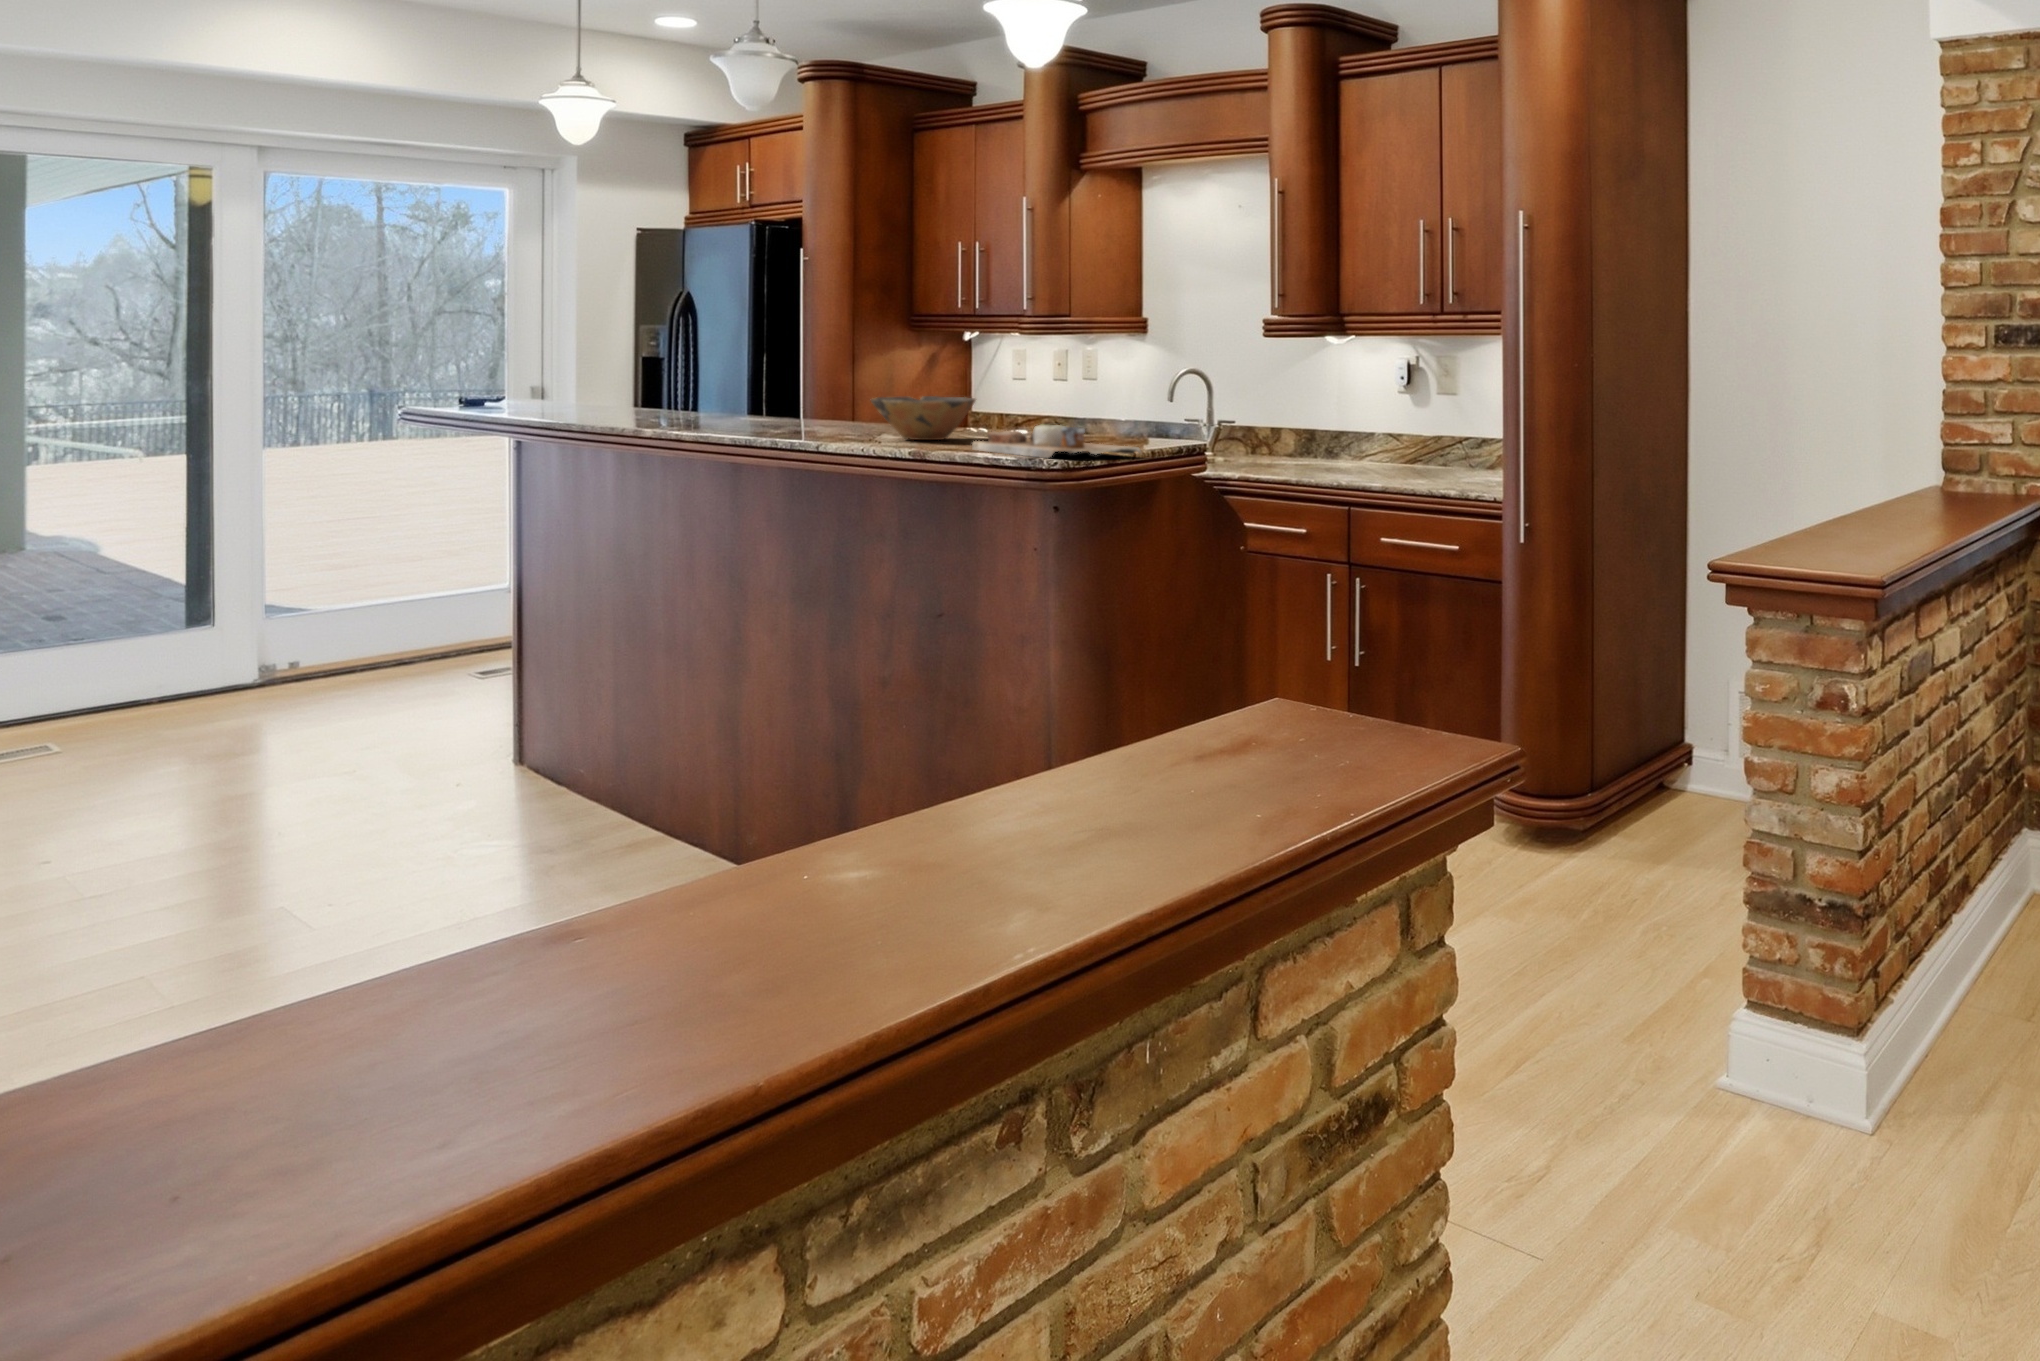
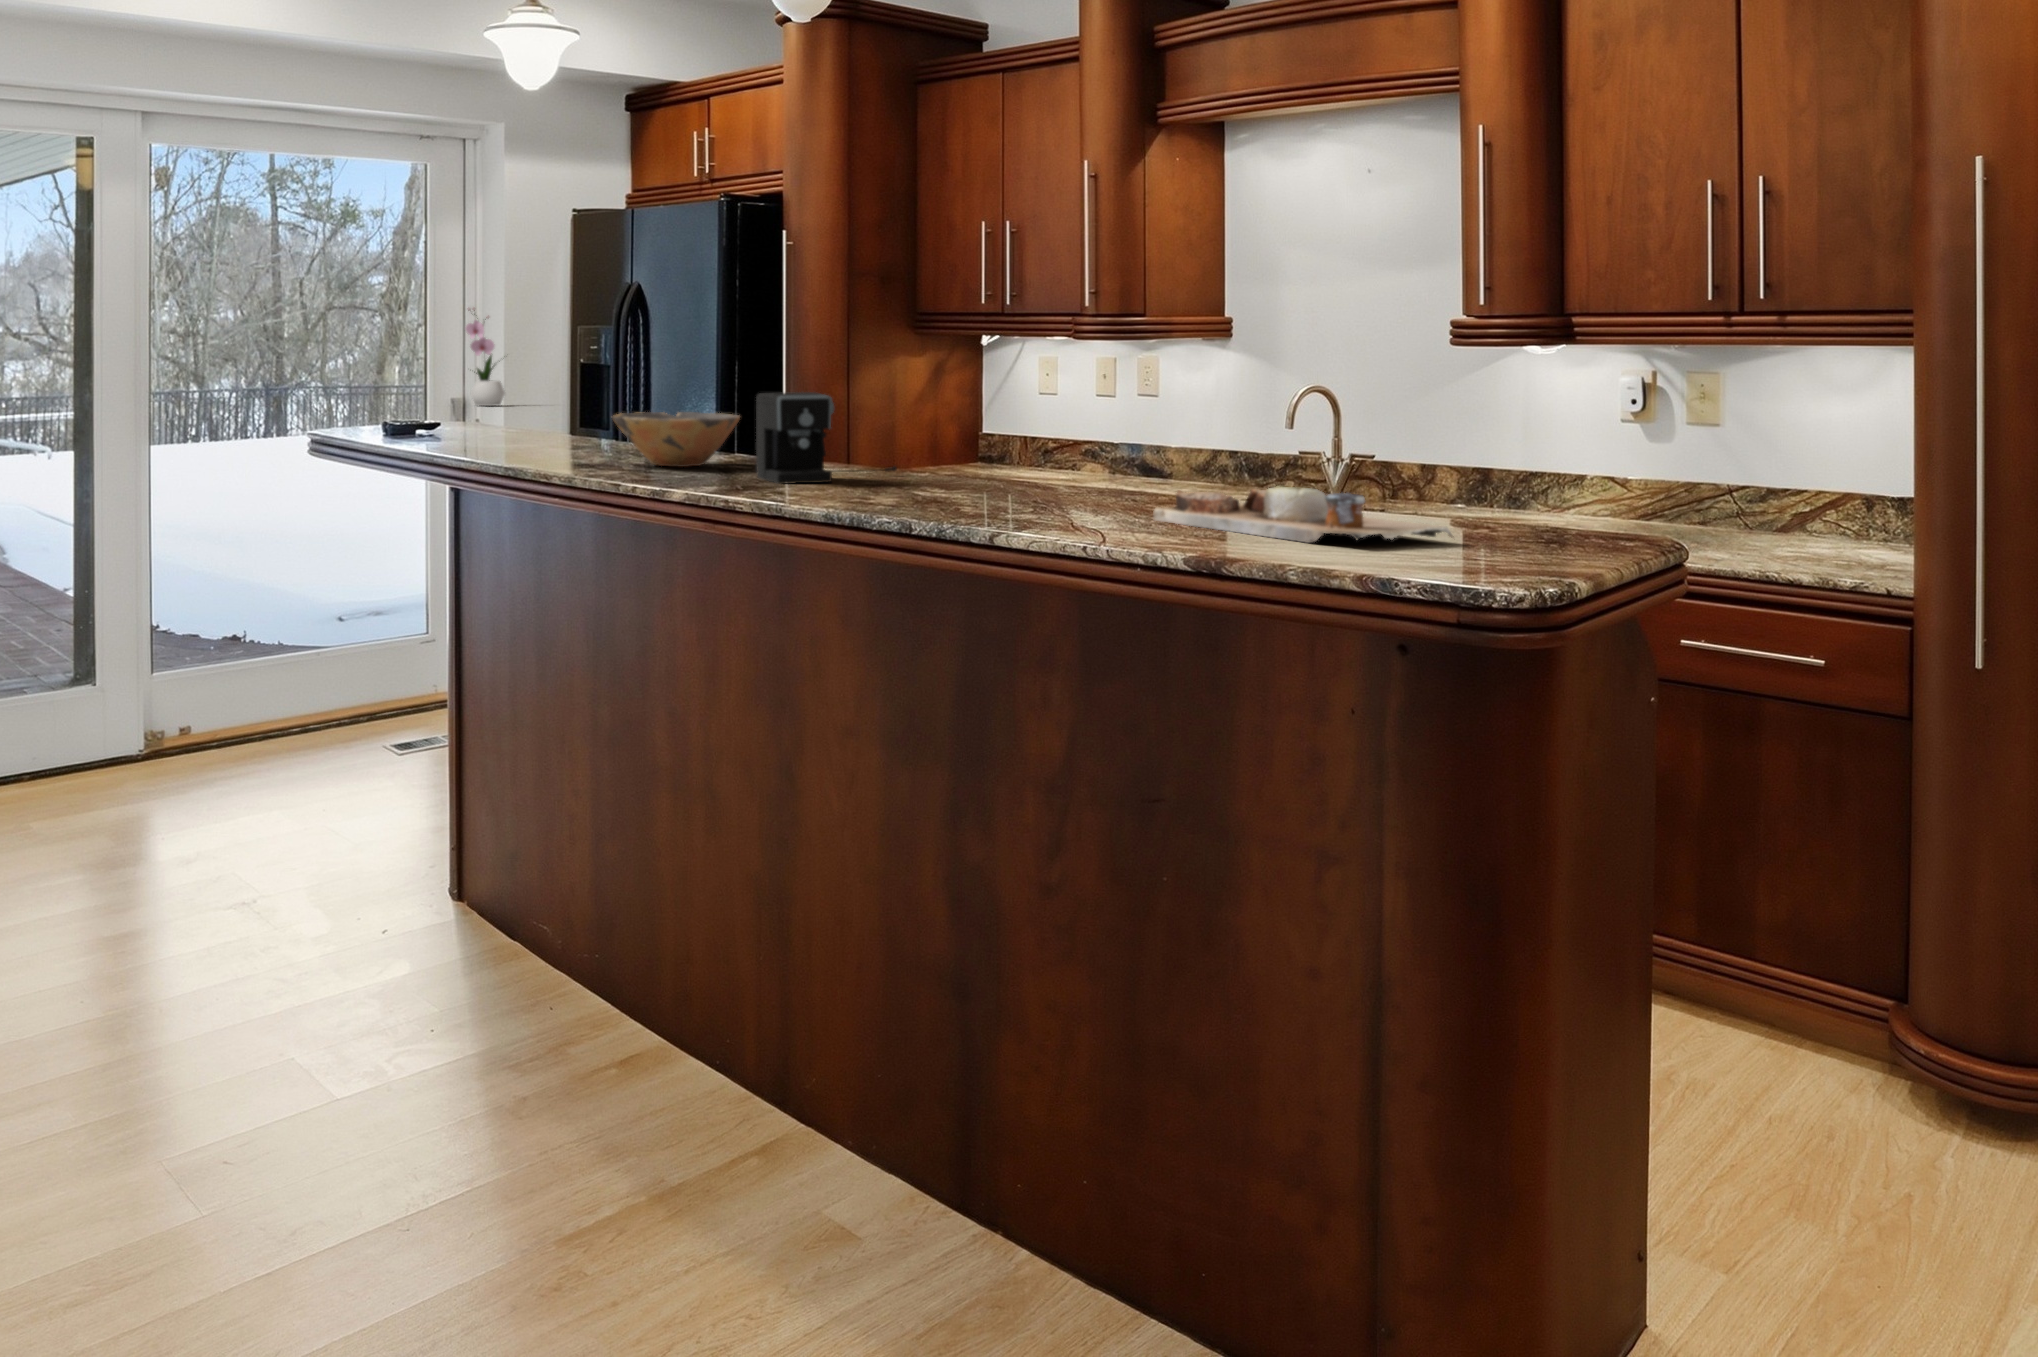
flower arrangement: none [548,310,587,391] -> present [466,310,505,406]
coffee maker: none [729,370,838,435] -> present [756,392,897,484]
bowl: present [871,396,975,440] -> present [612,412,740,467]

